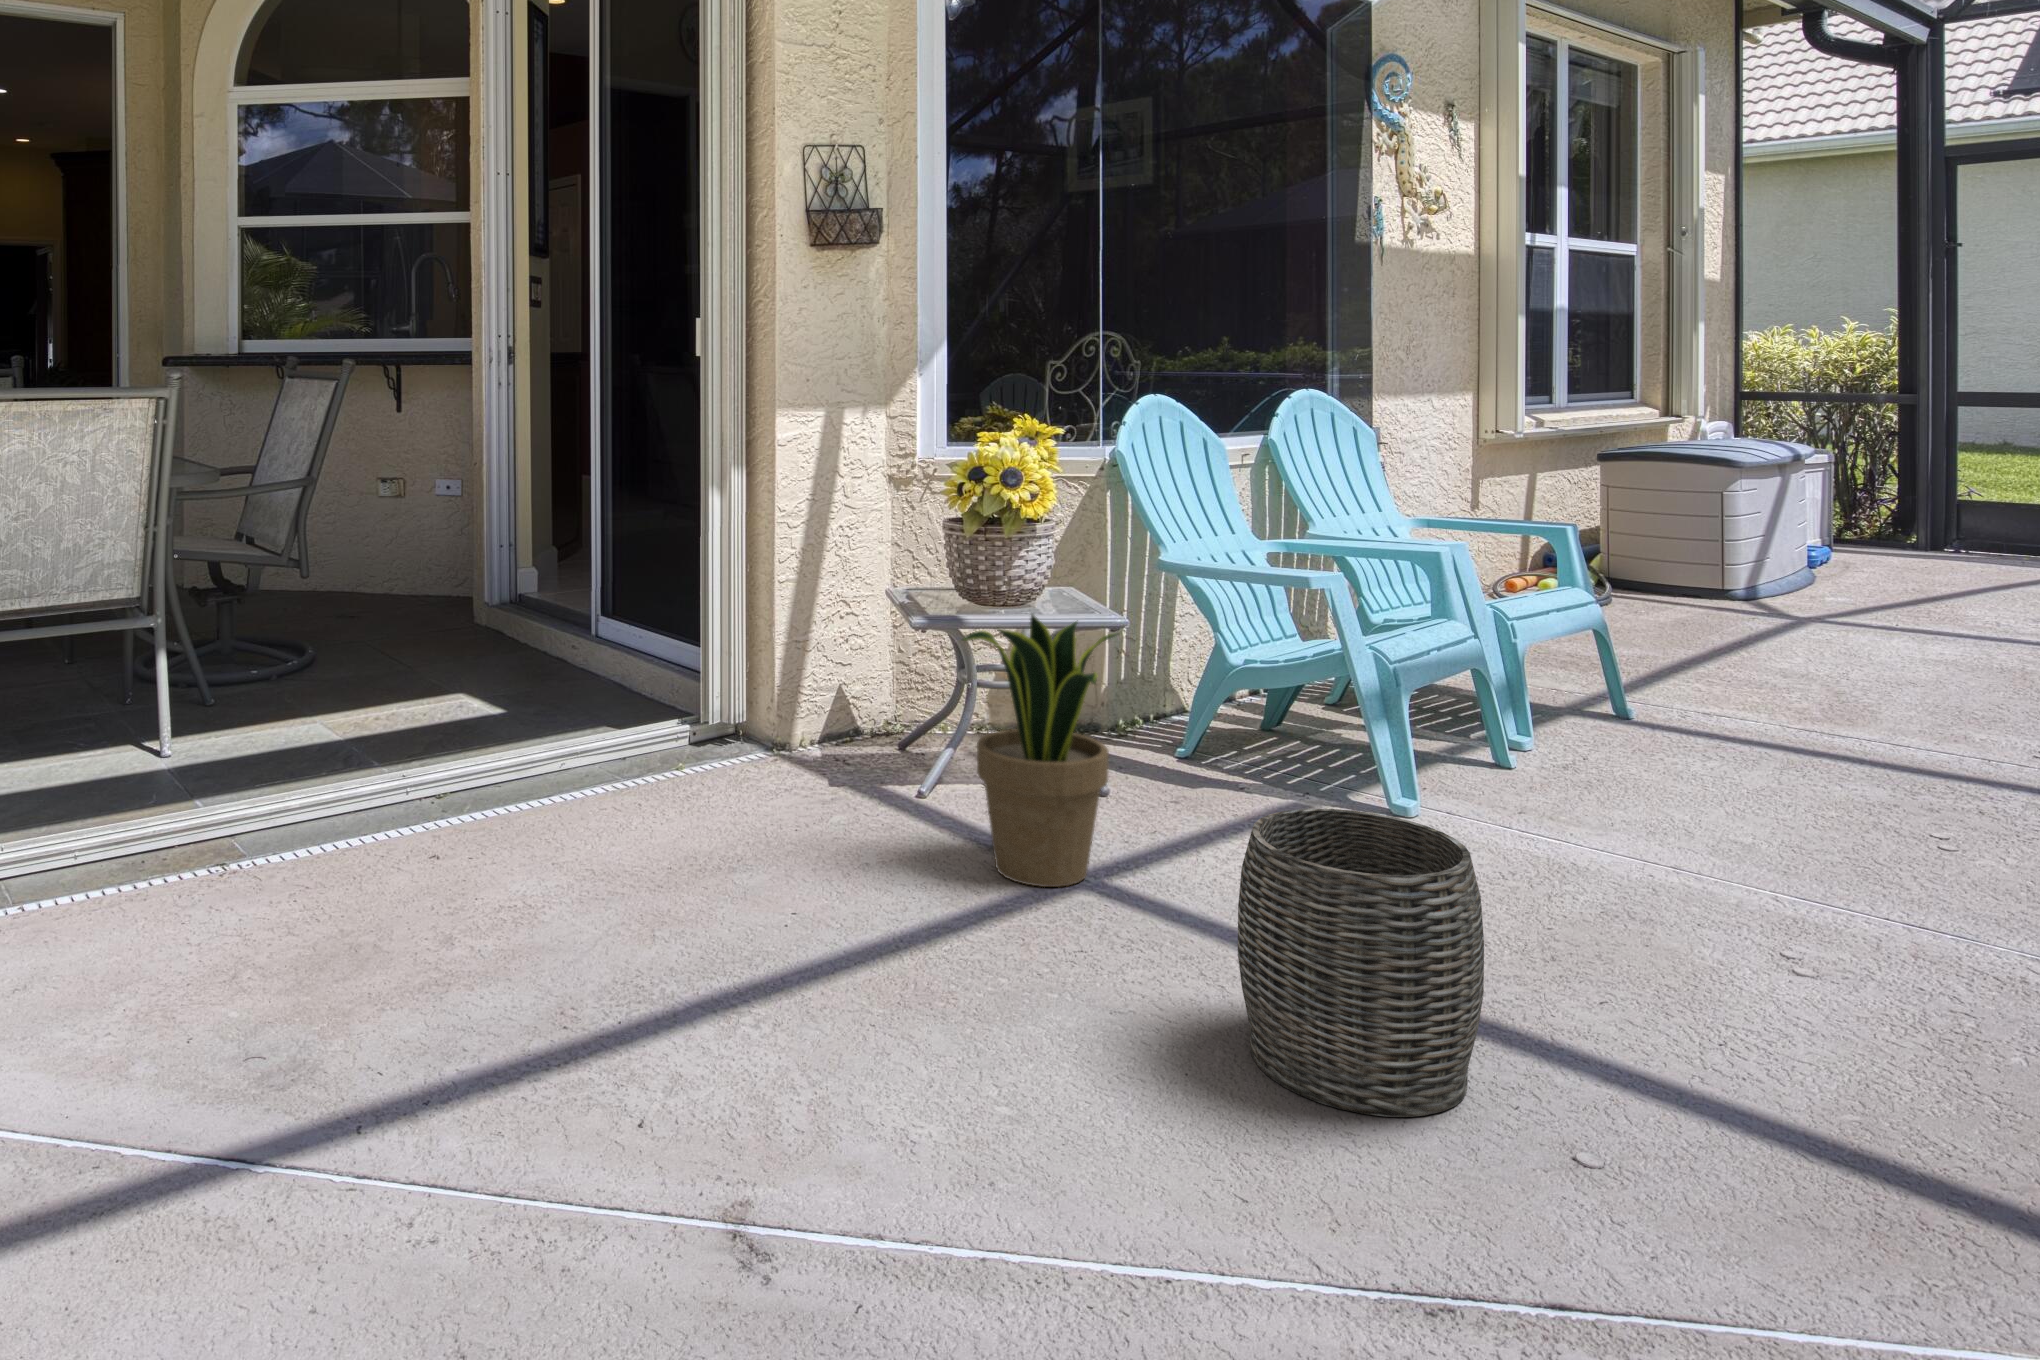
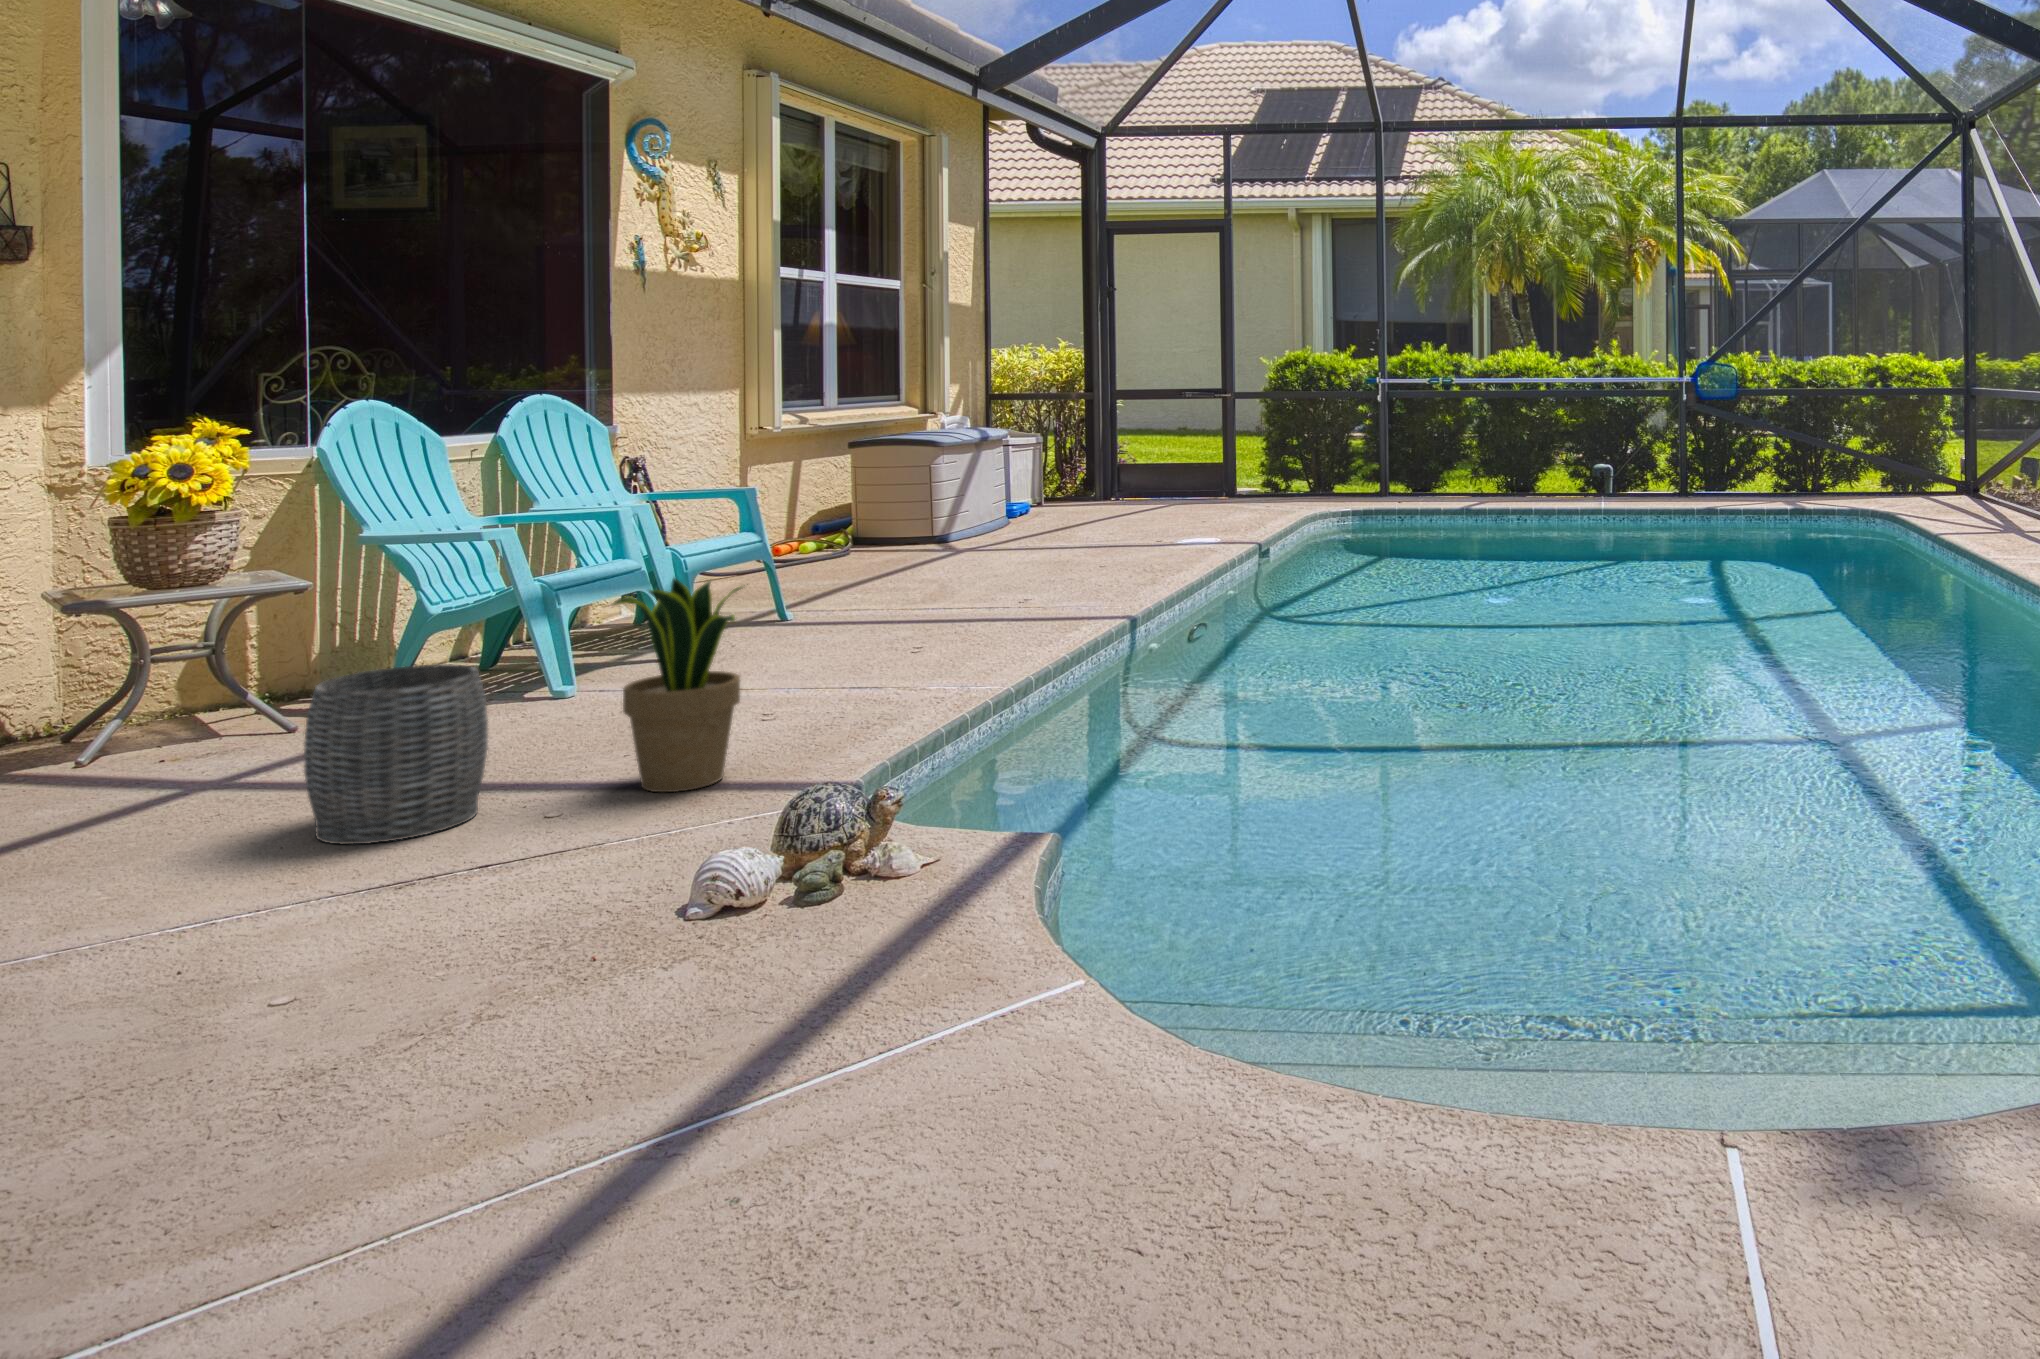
potted plant: present [962,615,1117,887] -> present [612,578,745,792]

